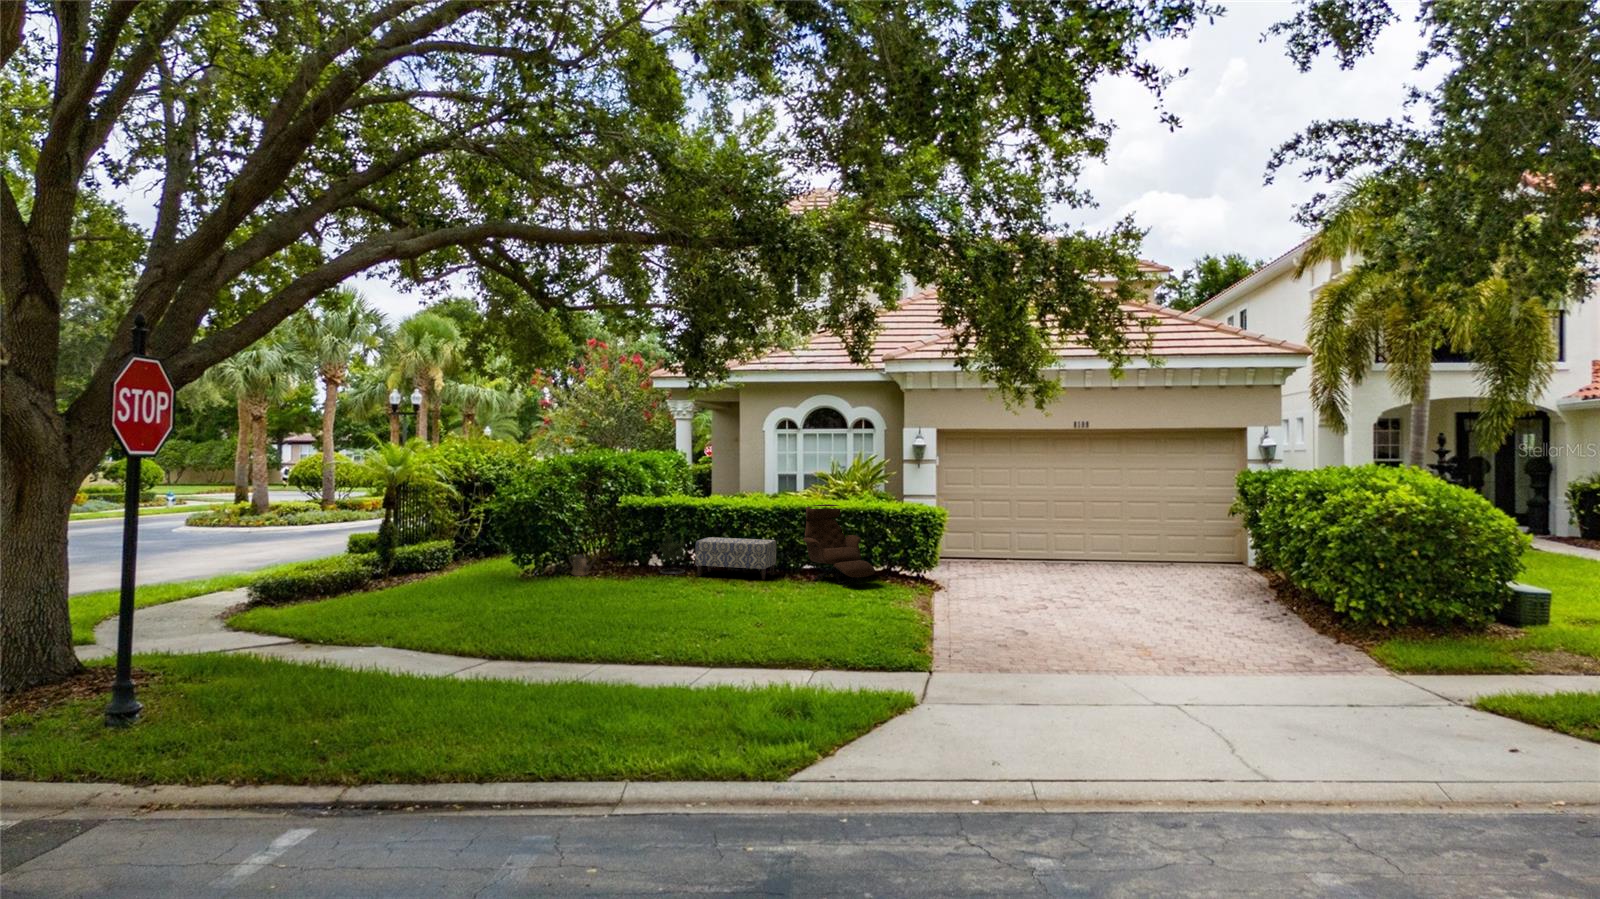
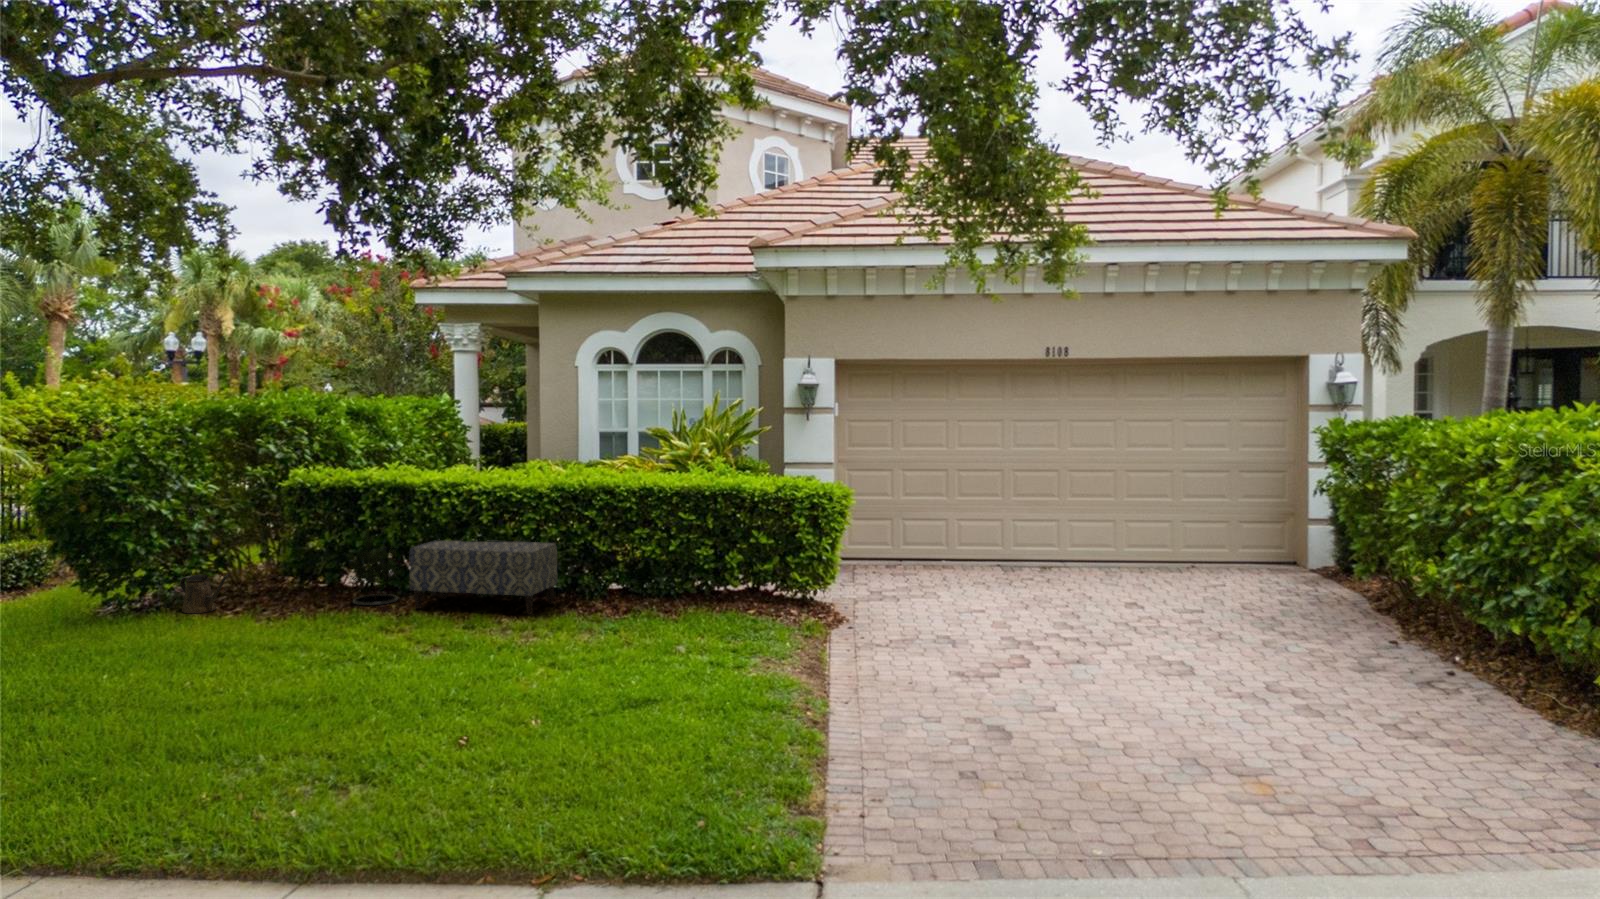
lounge chair: present [803,504,875,588] -> none [601,480,724,629]

